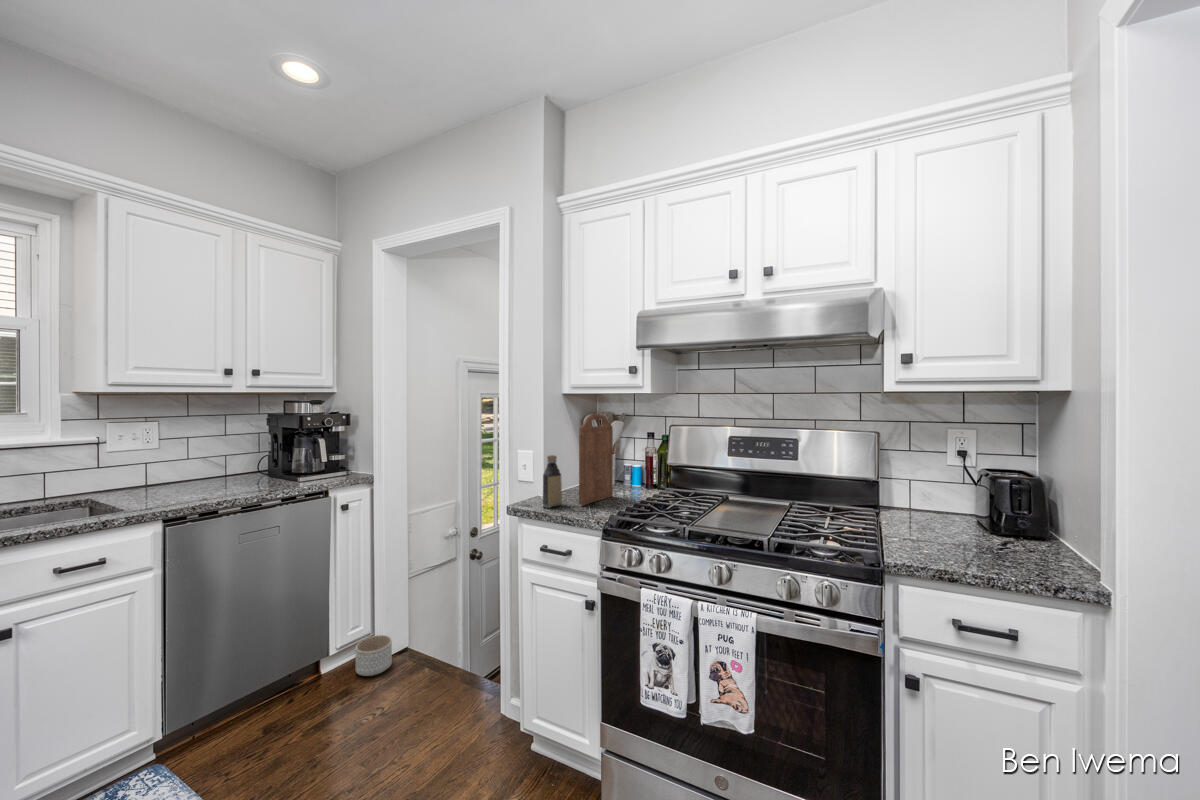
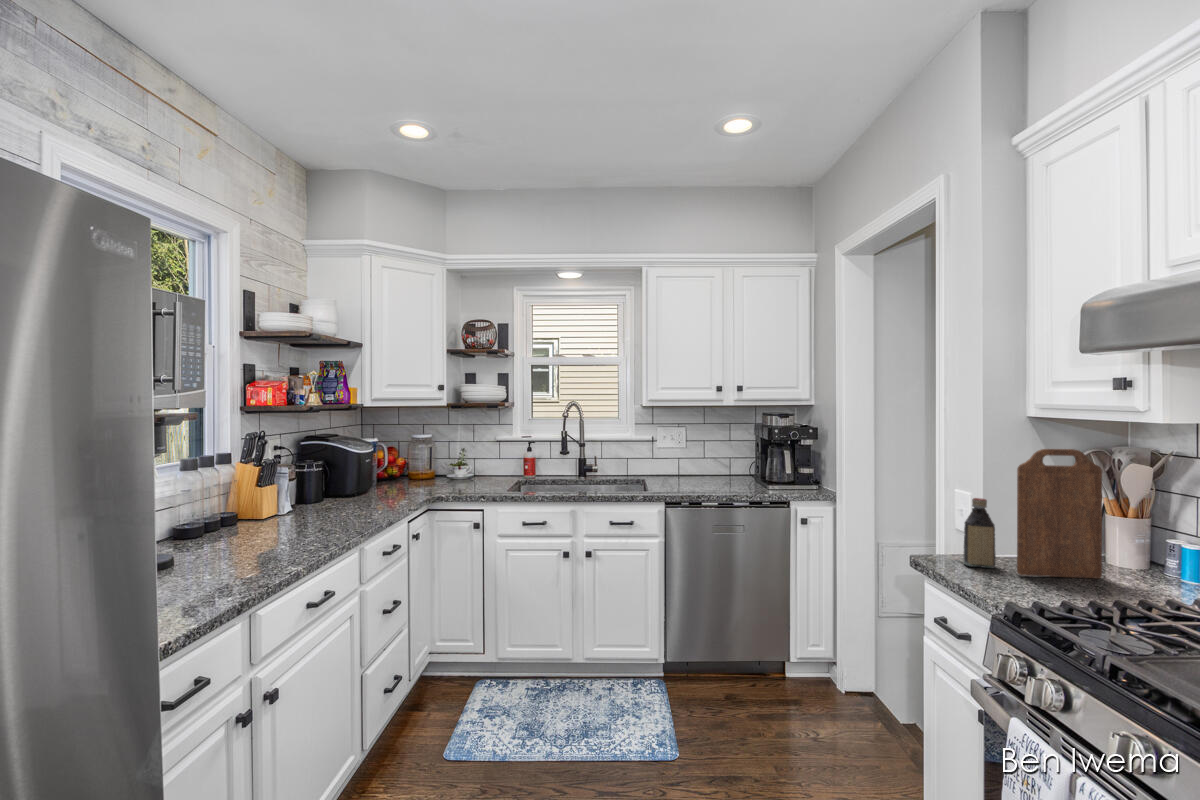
planter: present [355,635,392,676] -> none [810,662,847,703]

